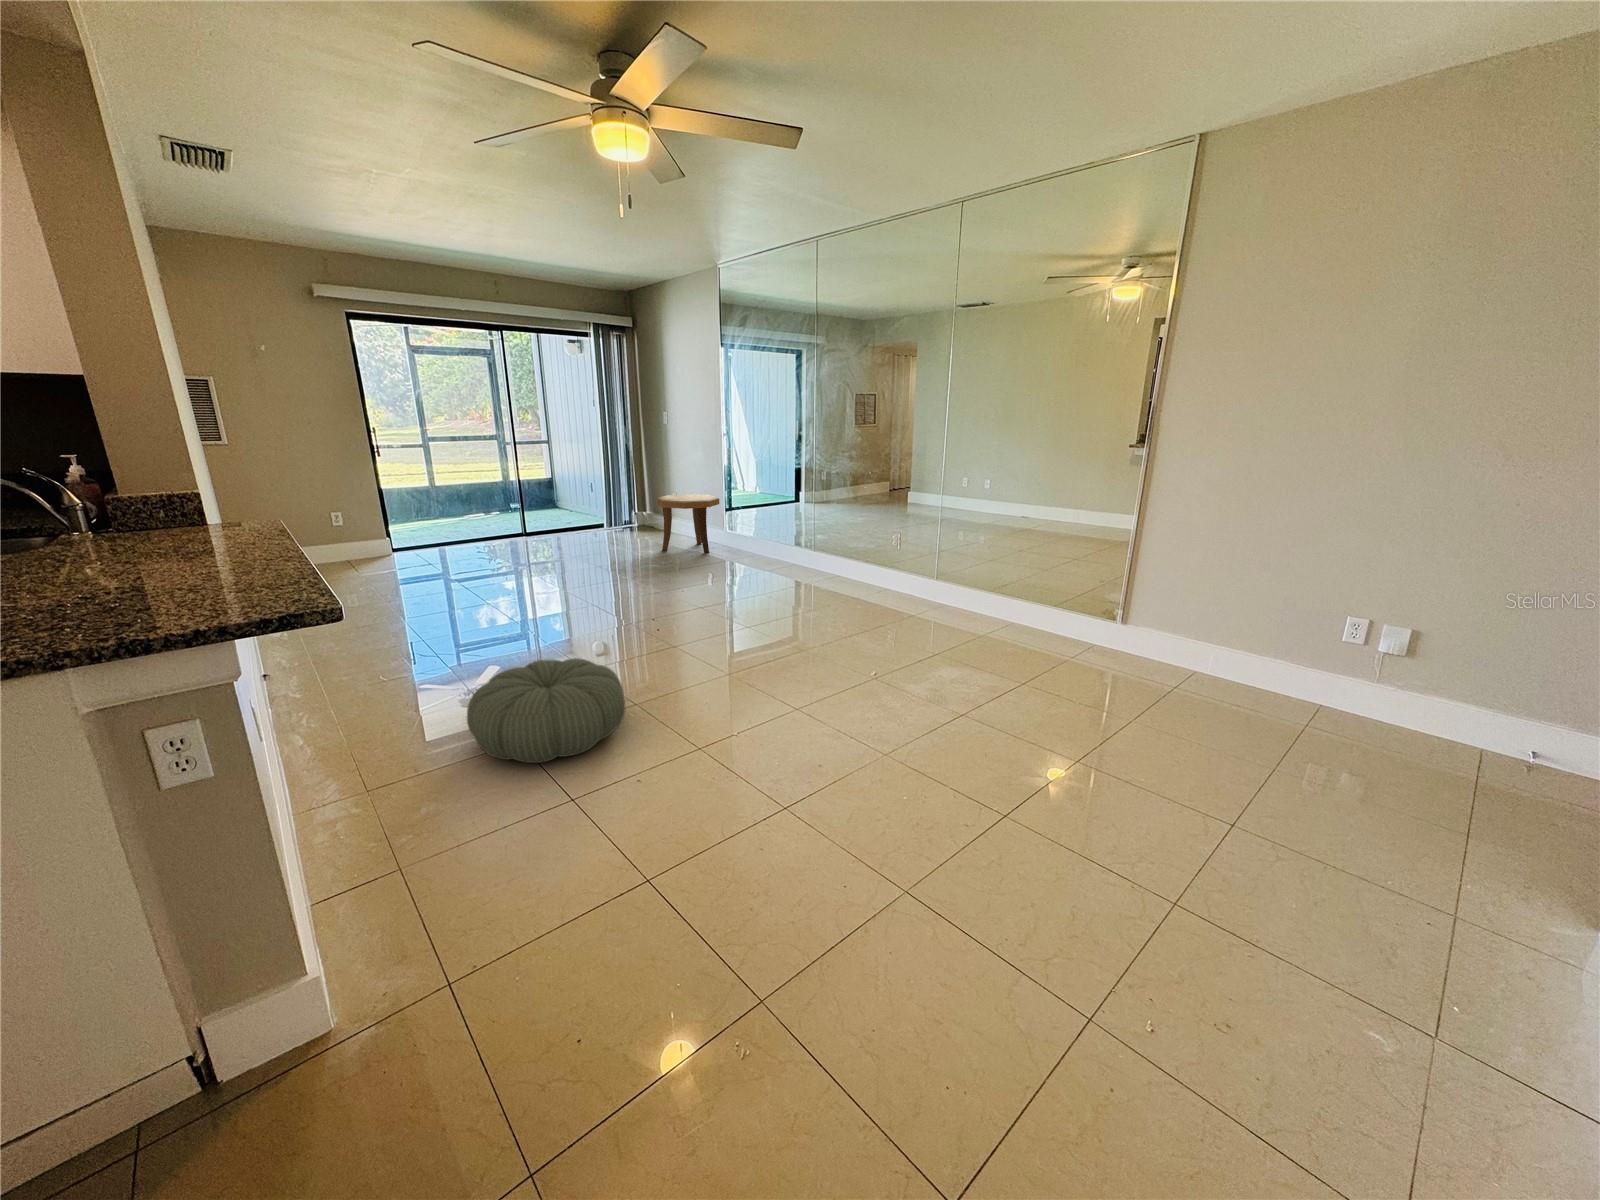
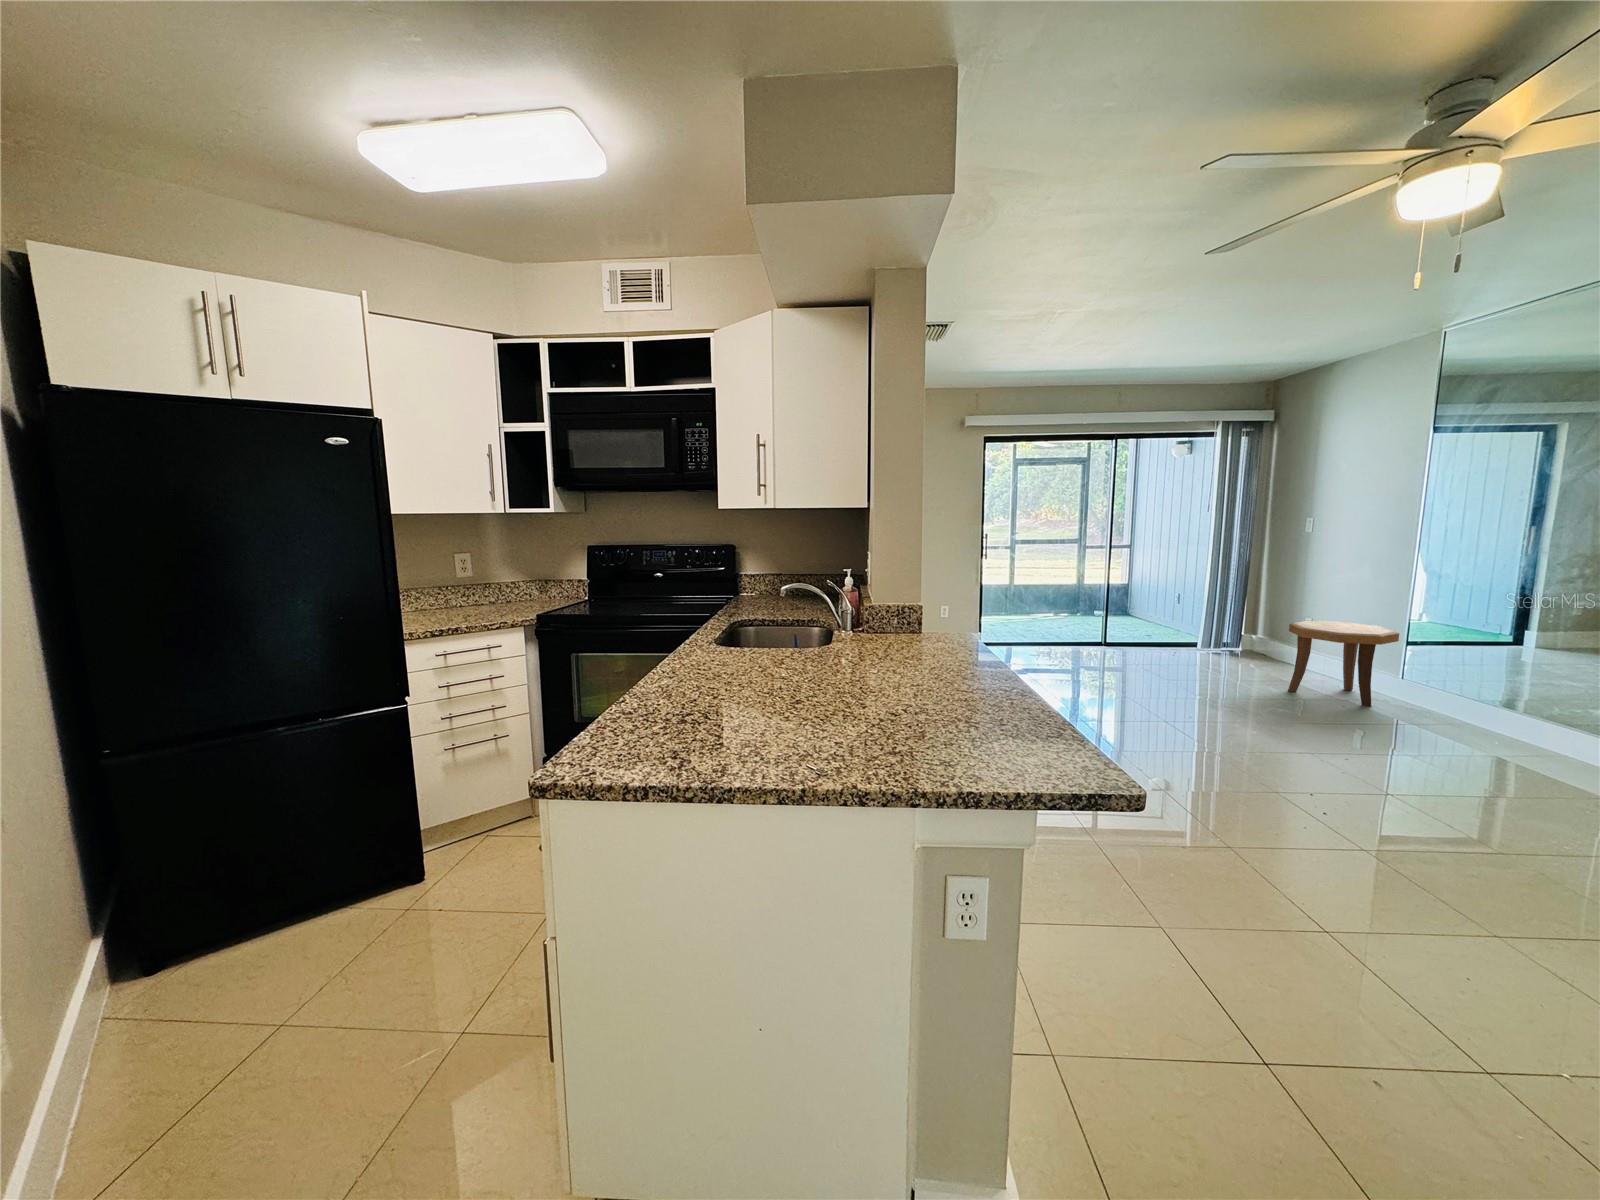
pouf: present [467,658,625,763] -> none [1093,826,1319,985]

